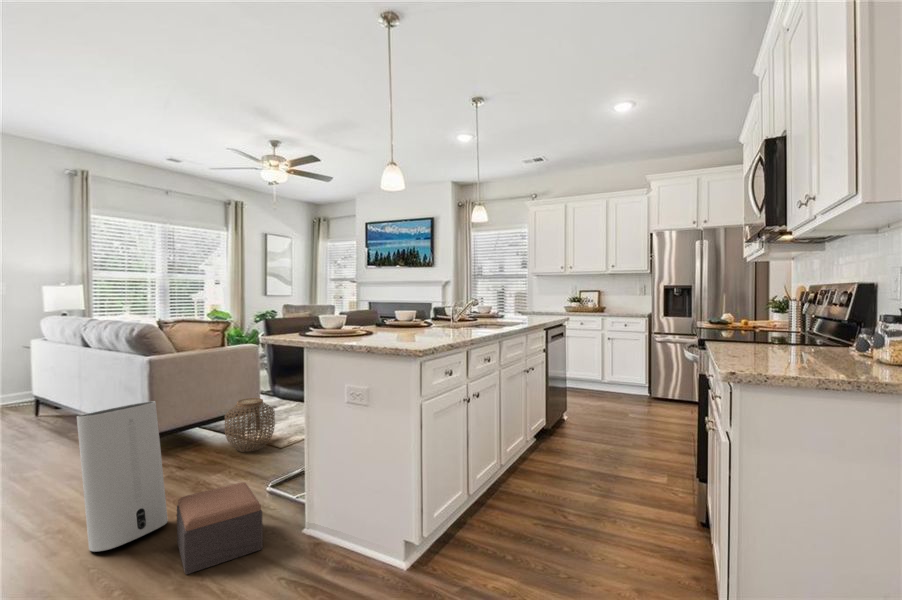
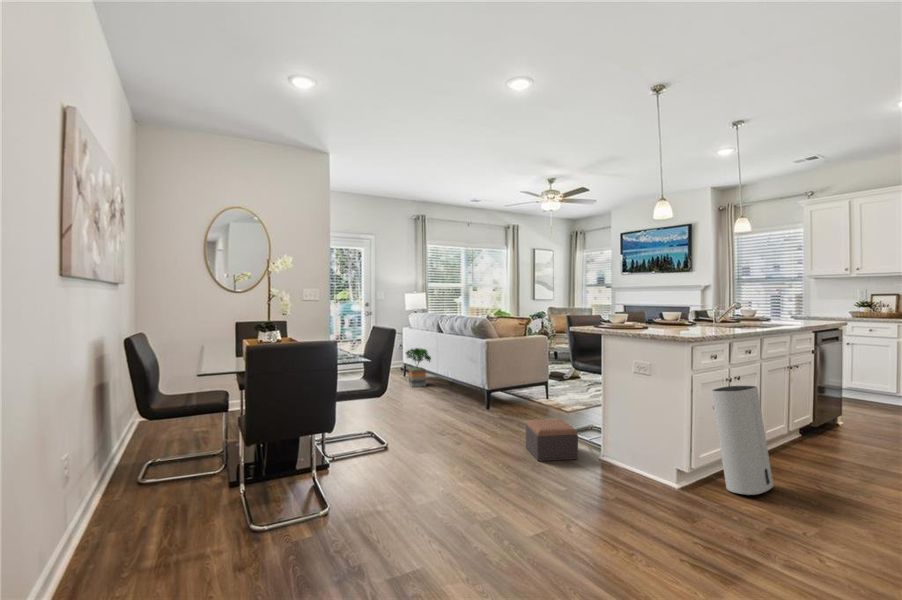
potted tree: none [15,372,72,438] -> present [406,348,431,387]
woven basket: present [225,398,275,452] -> none [530,374,563,411]
air purifier: present [77,401,168,551] -> present [712,386,773,495]

